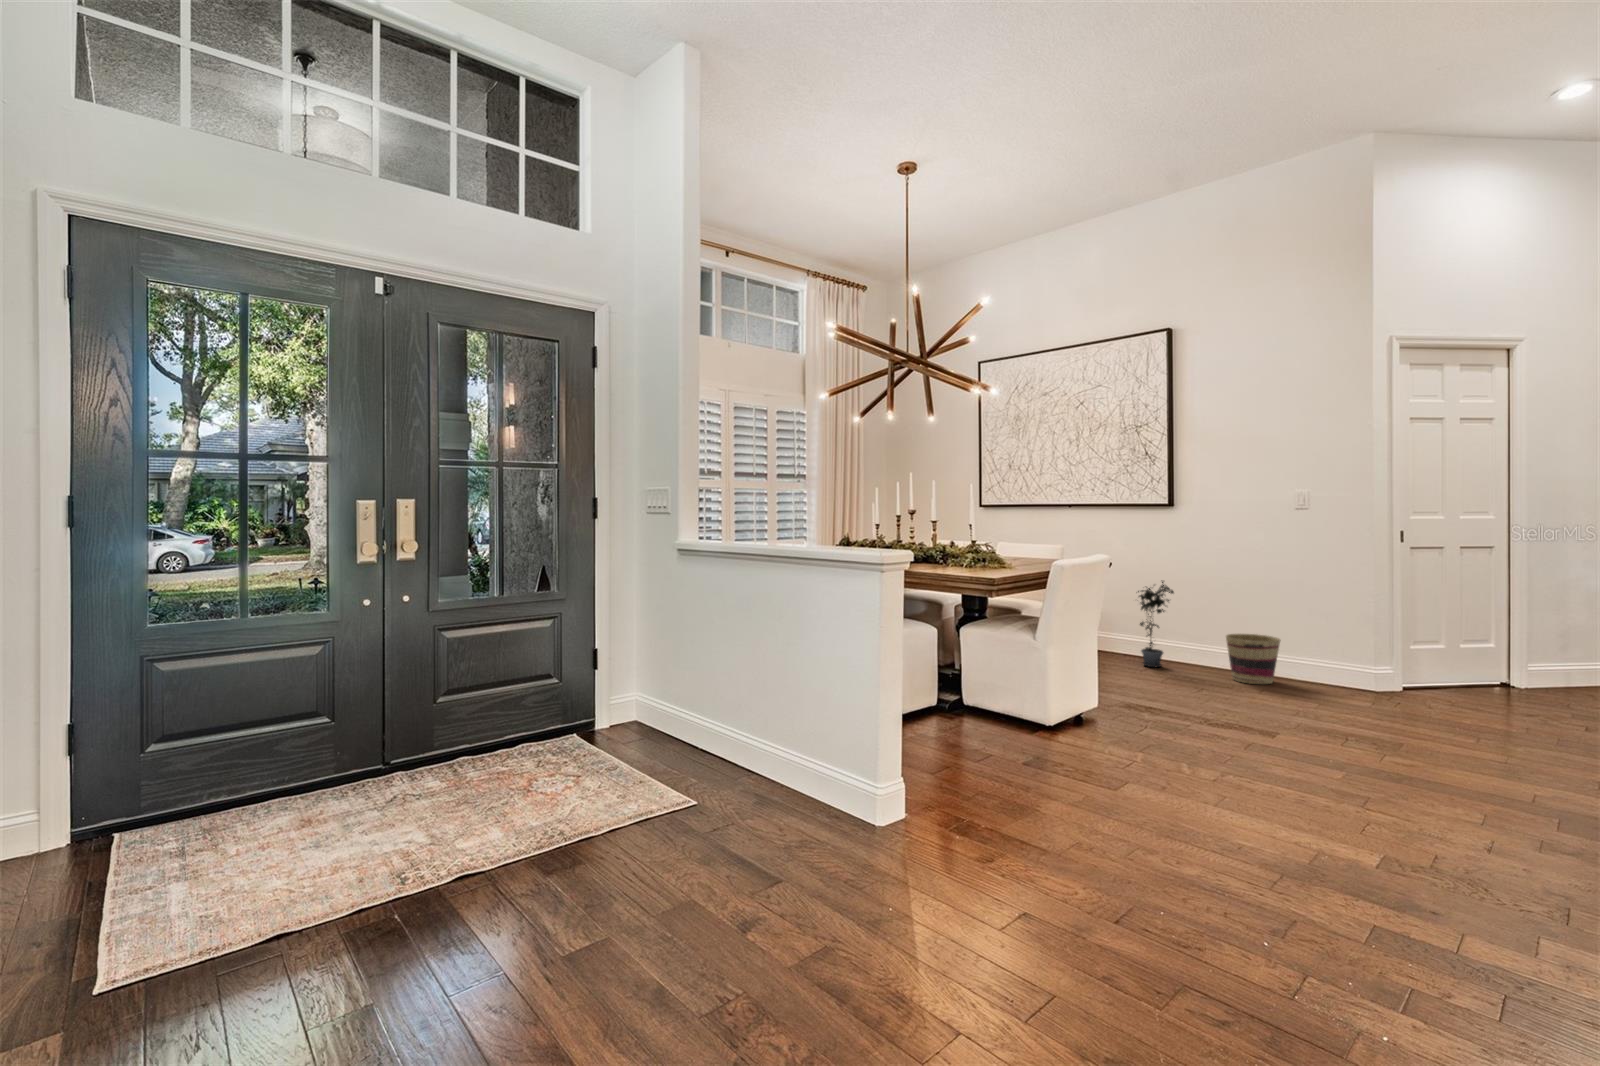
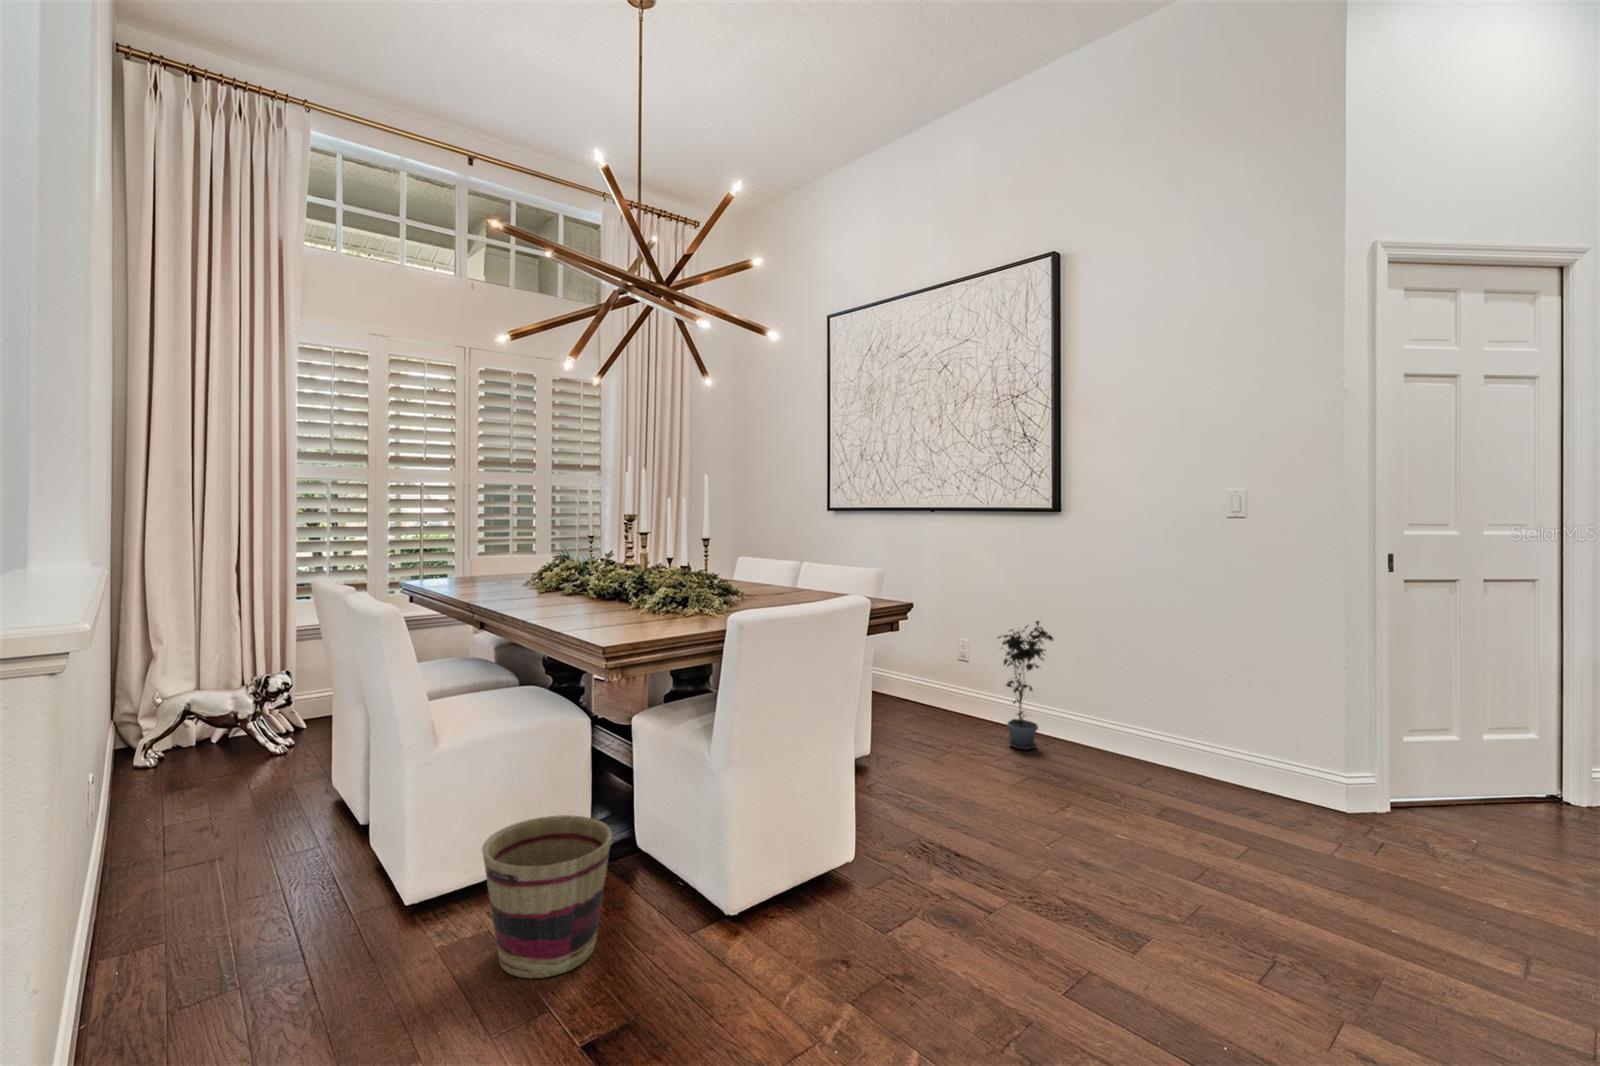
basket: present [1226,634,1281,684] -> present [482,815,612,978]

